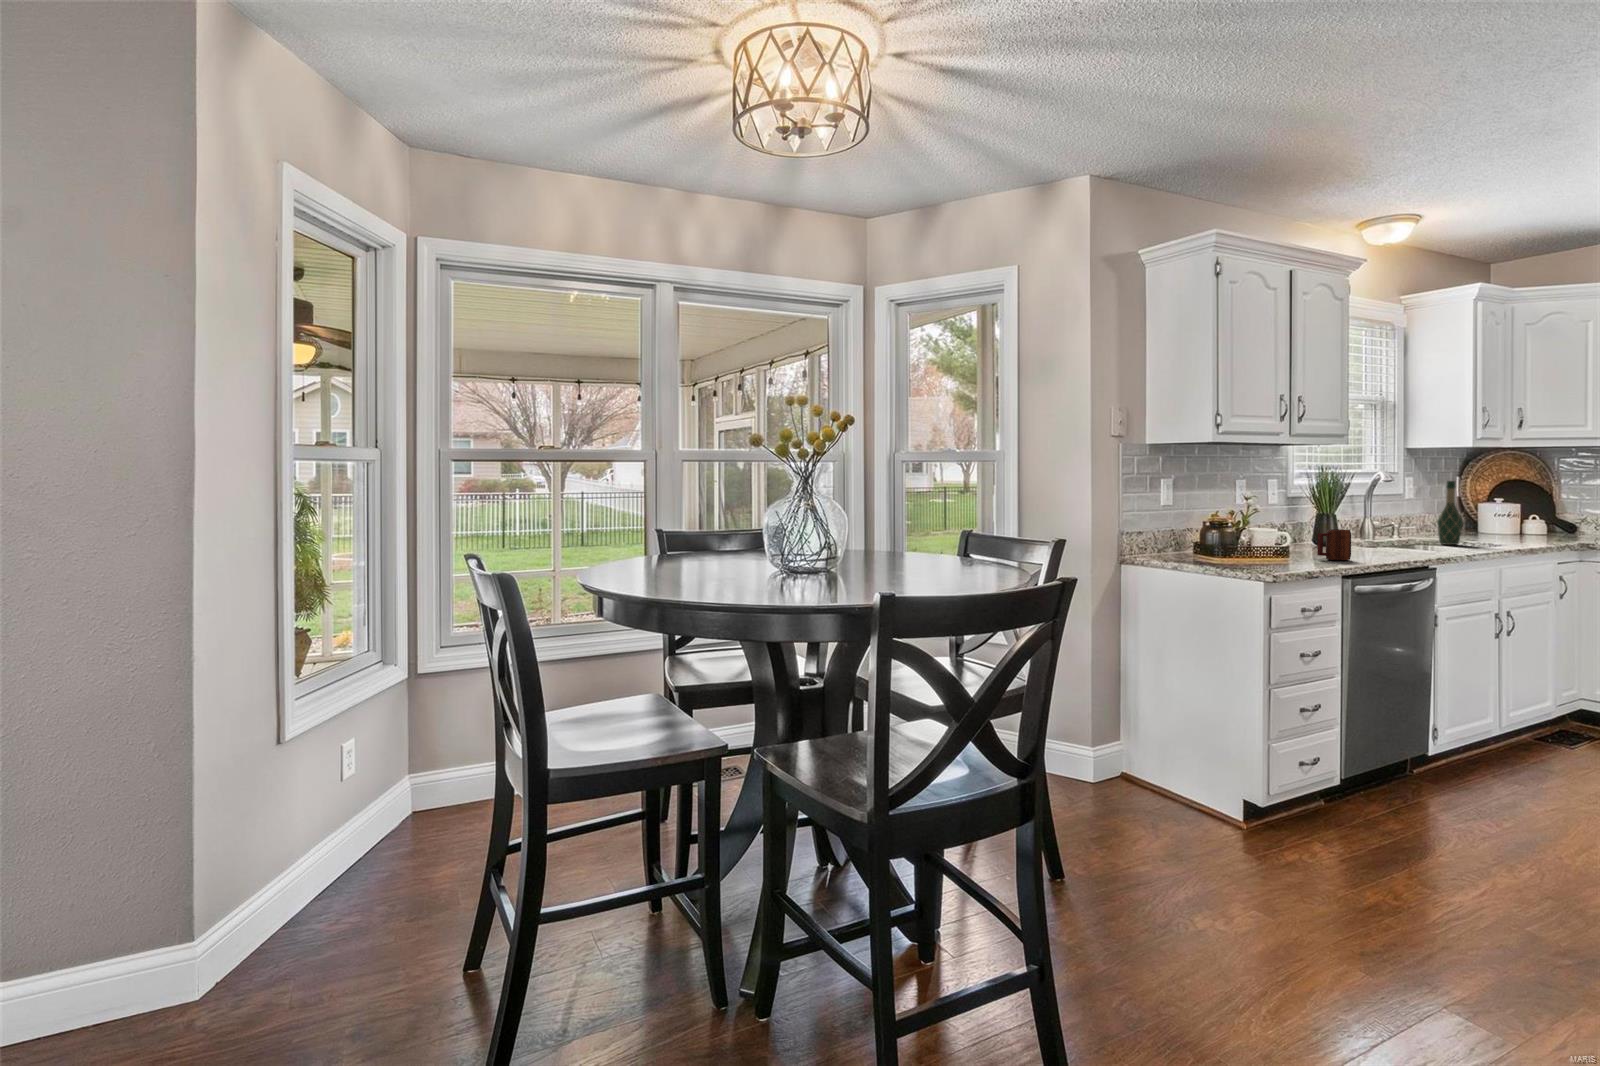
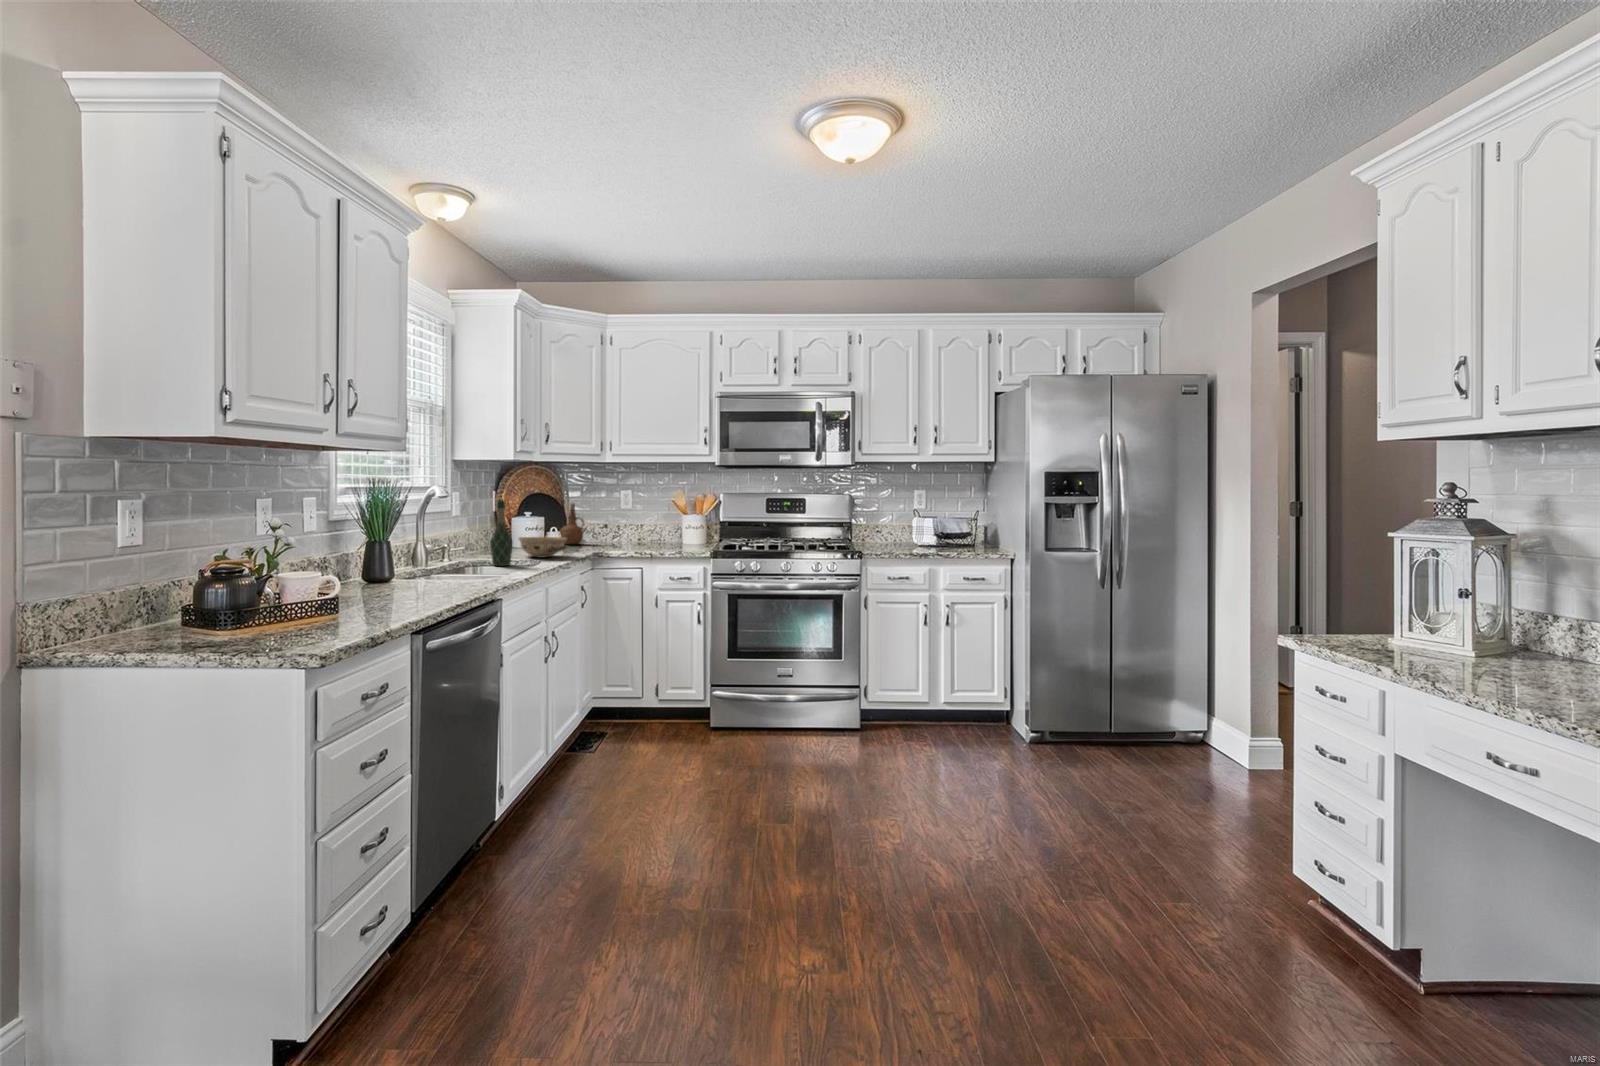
ceramic pitcher: none [1541,488,1578,535] -> present [560,503,584,544]
ceramic bowl: none [1475,521,1538,542] -> present [519,537,567,558]
mug: present [1317,529,1351,560] -> none [377,569,418,609]

